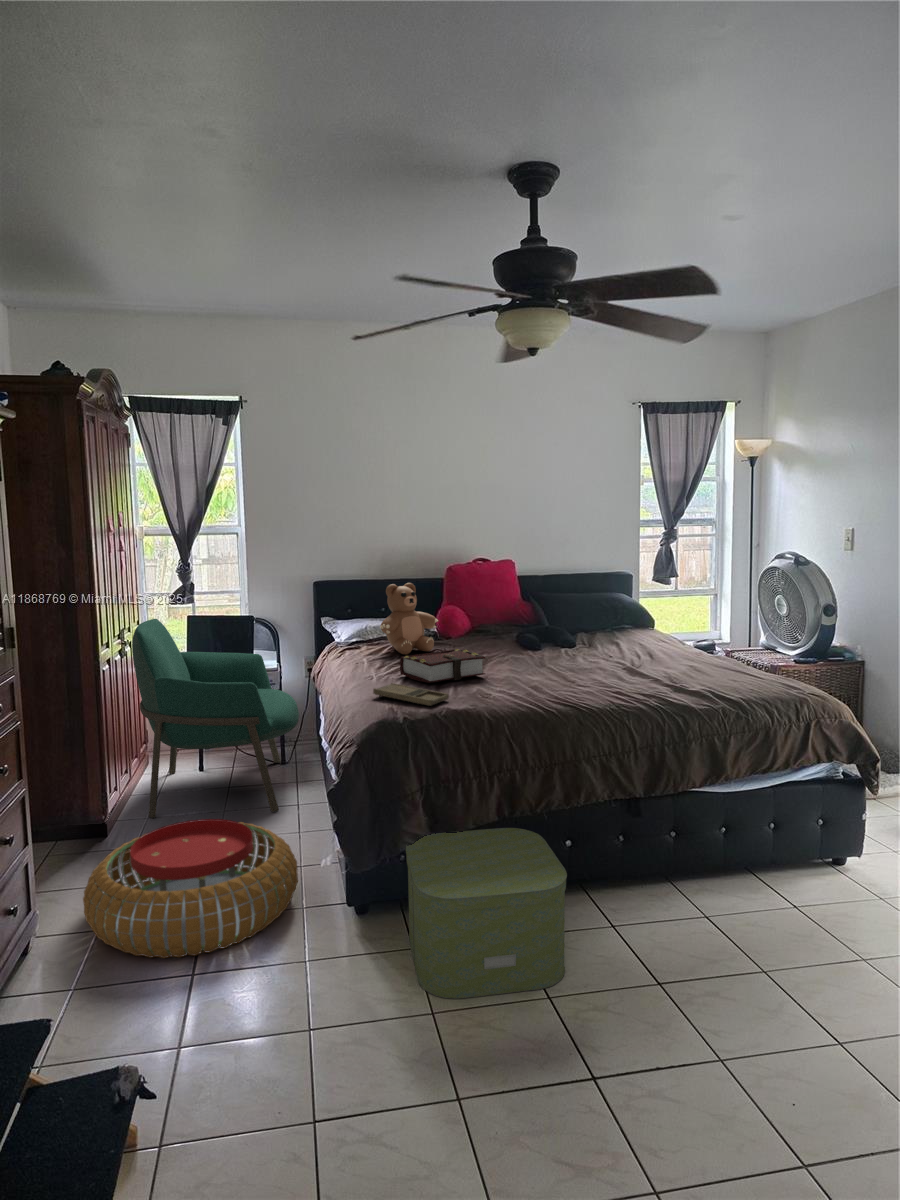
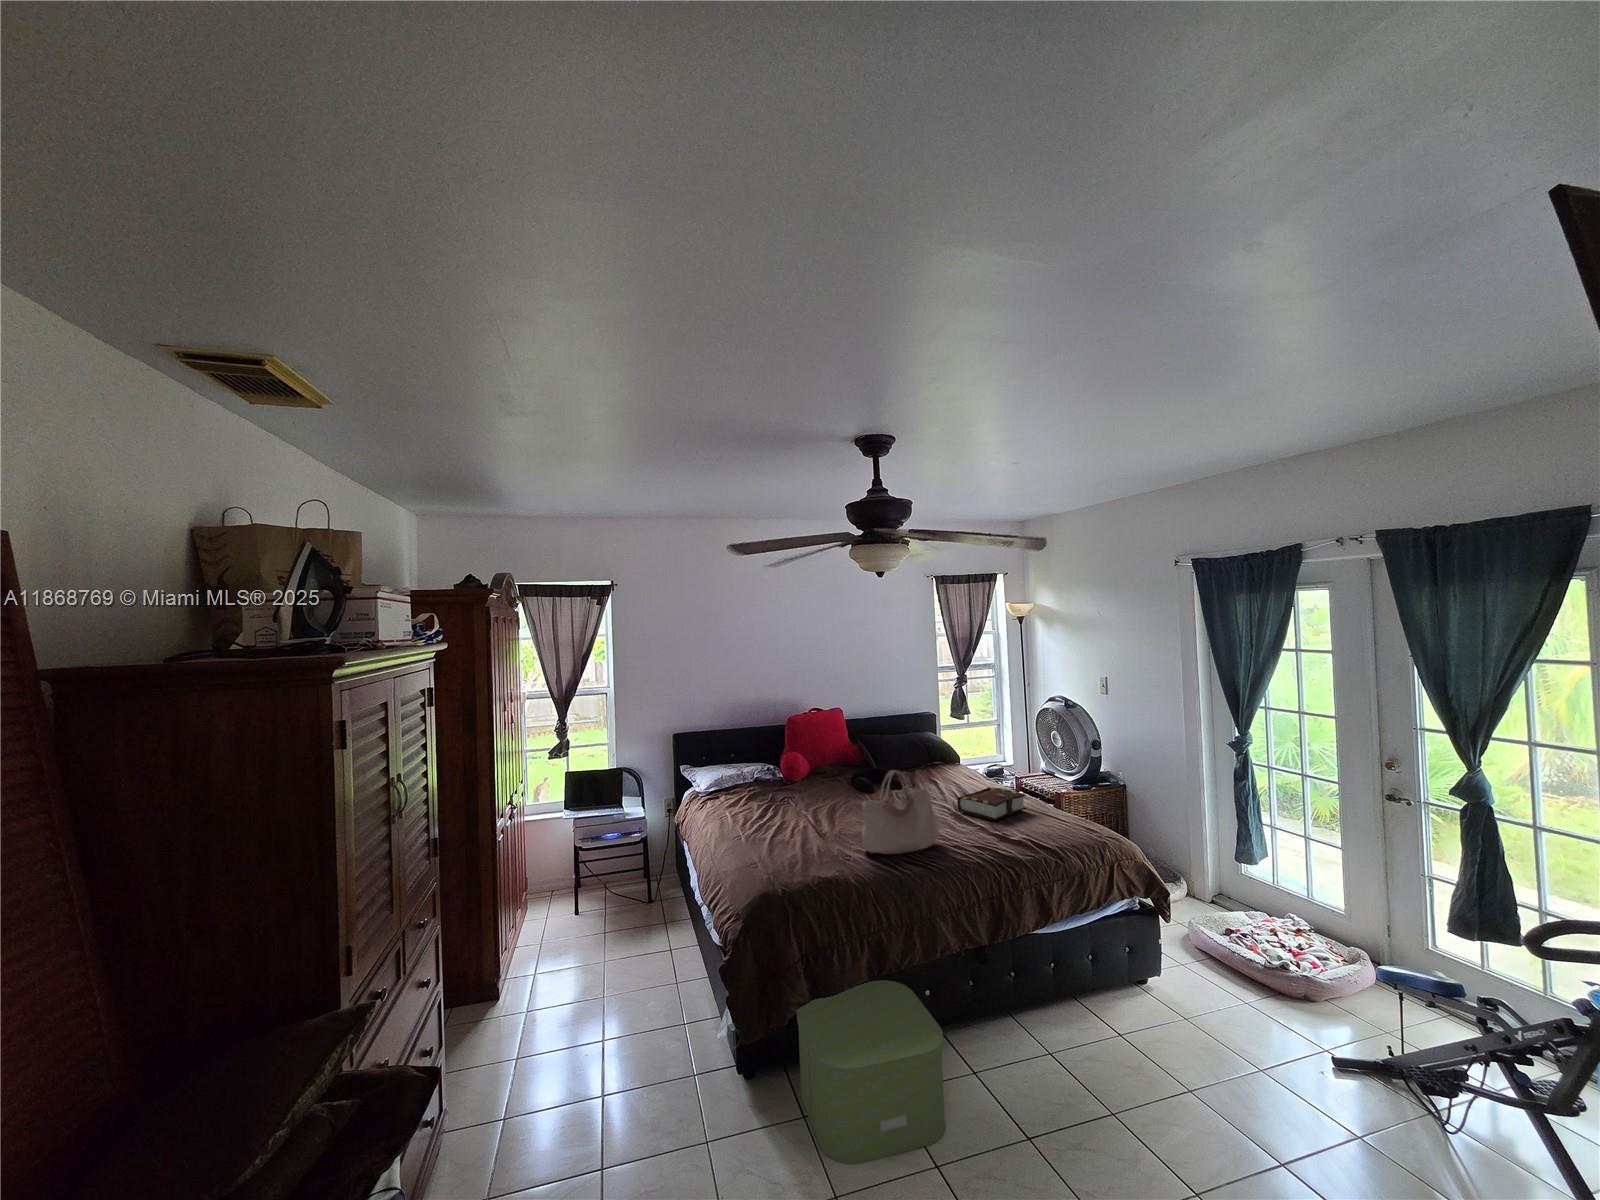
teddy bear: present [380,583,438,655] -> none [740,740,788,805]
handbag: none [505,602,601,698] -> present [862,770,939,854]
armchair: present [132,619,299,818] -> none [524,780,669,972]
book: present [400,649,485,683] -> present [957,787,1027,820]
tray: present [373,683,449,706] -> none [752,845,818,870]
pouf: present [83,819,298,958] -> none [500,982,694,1140]

